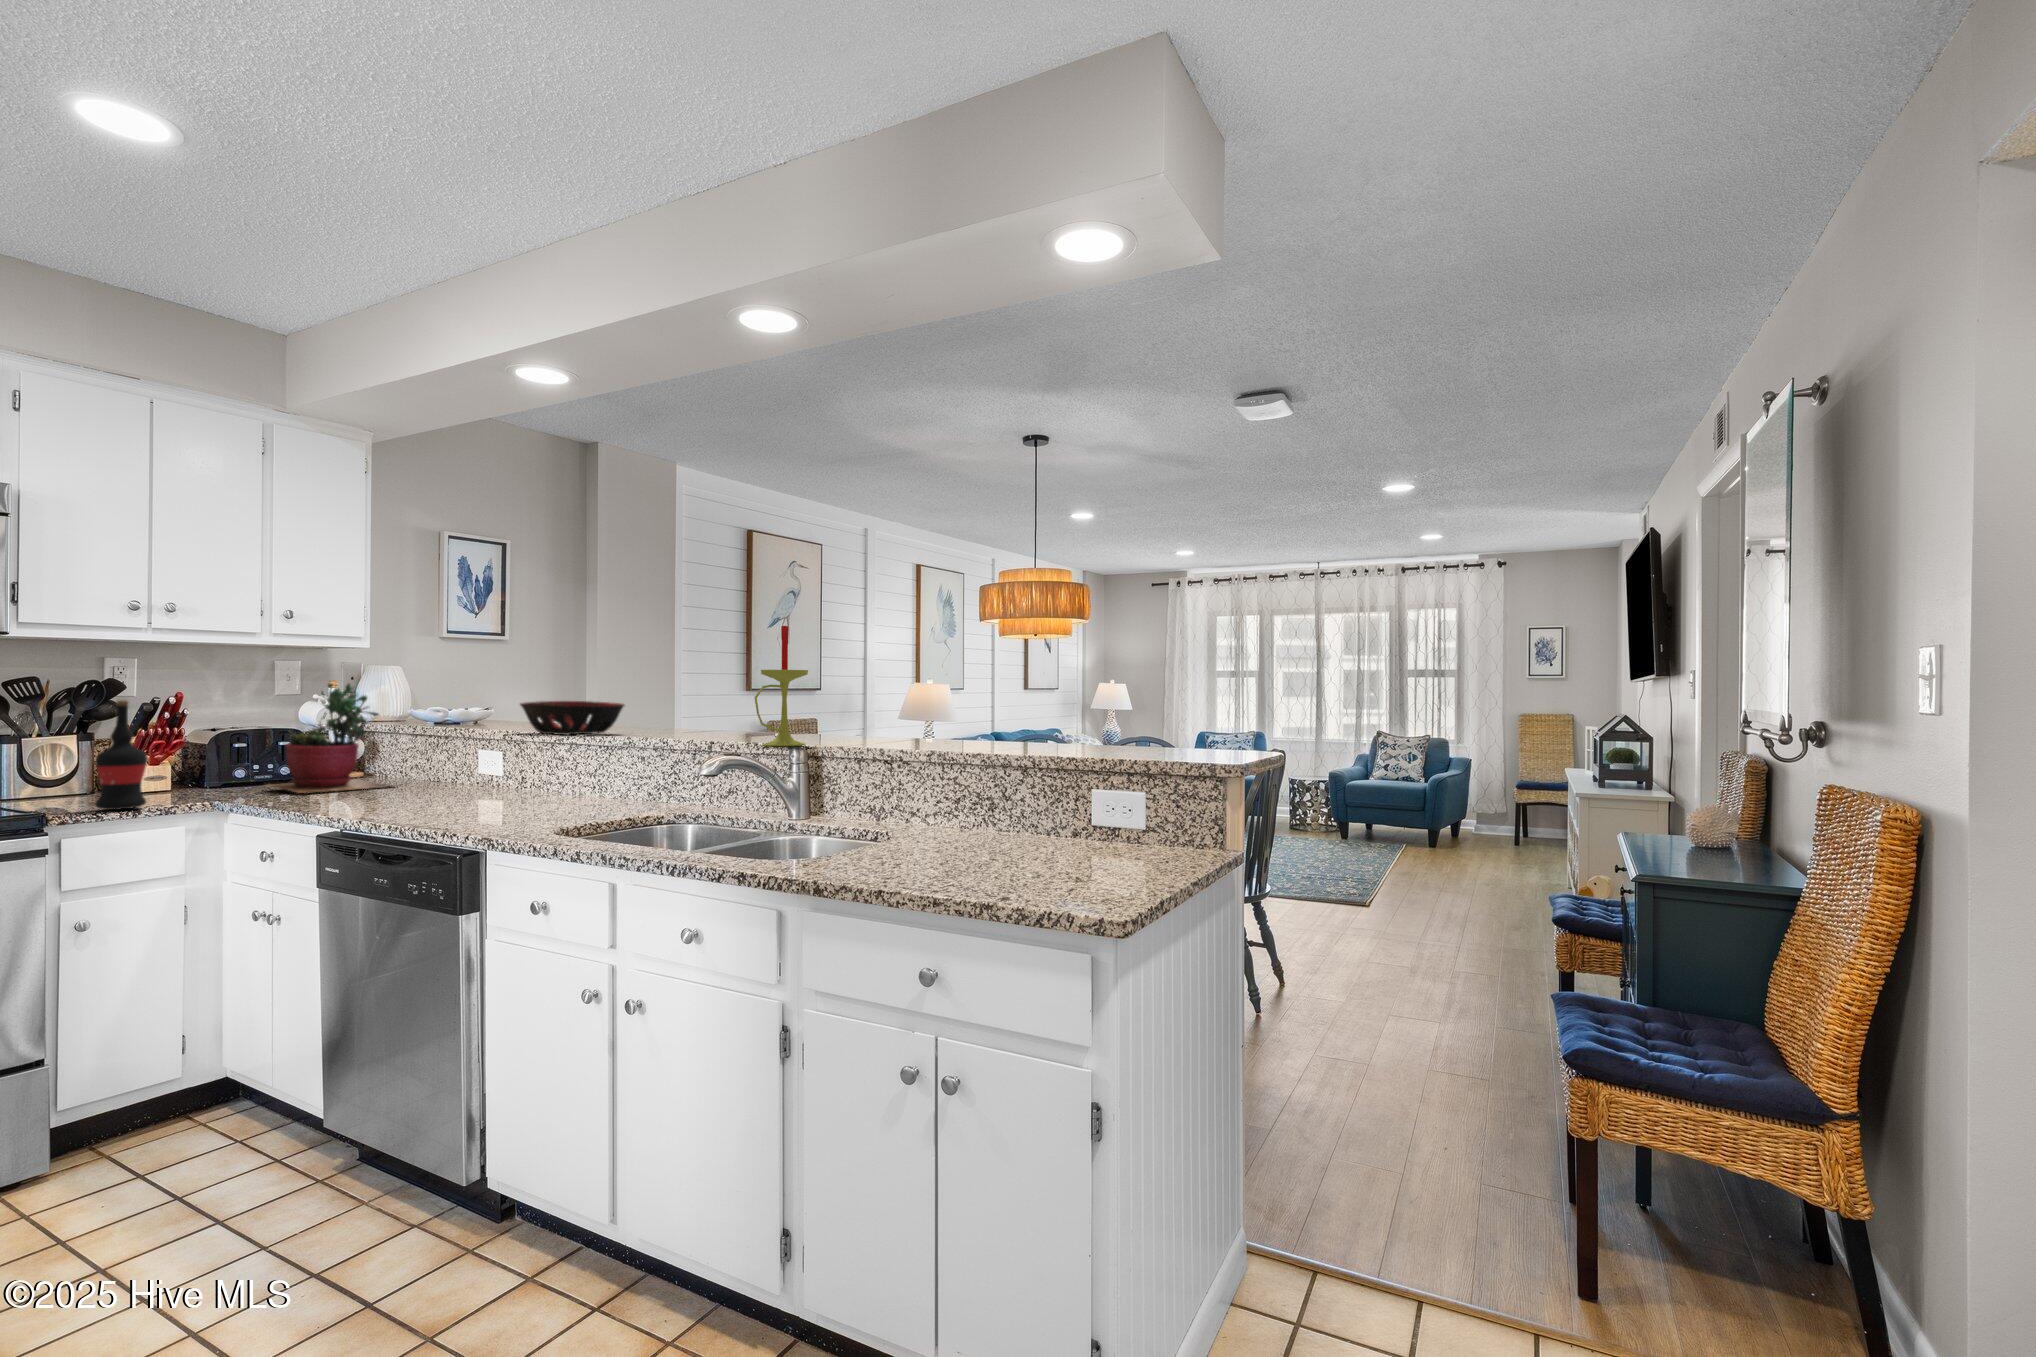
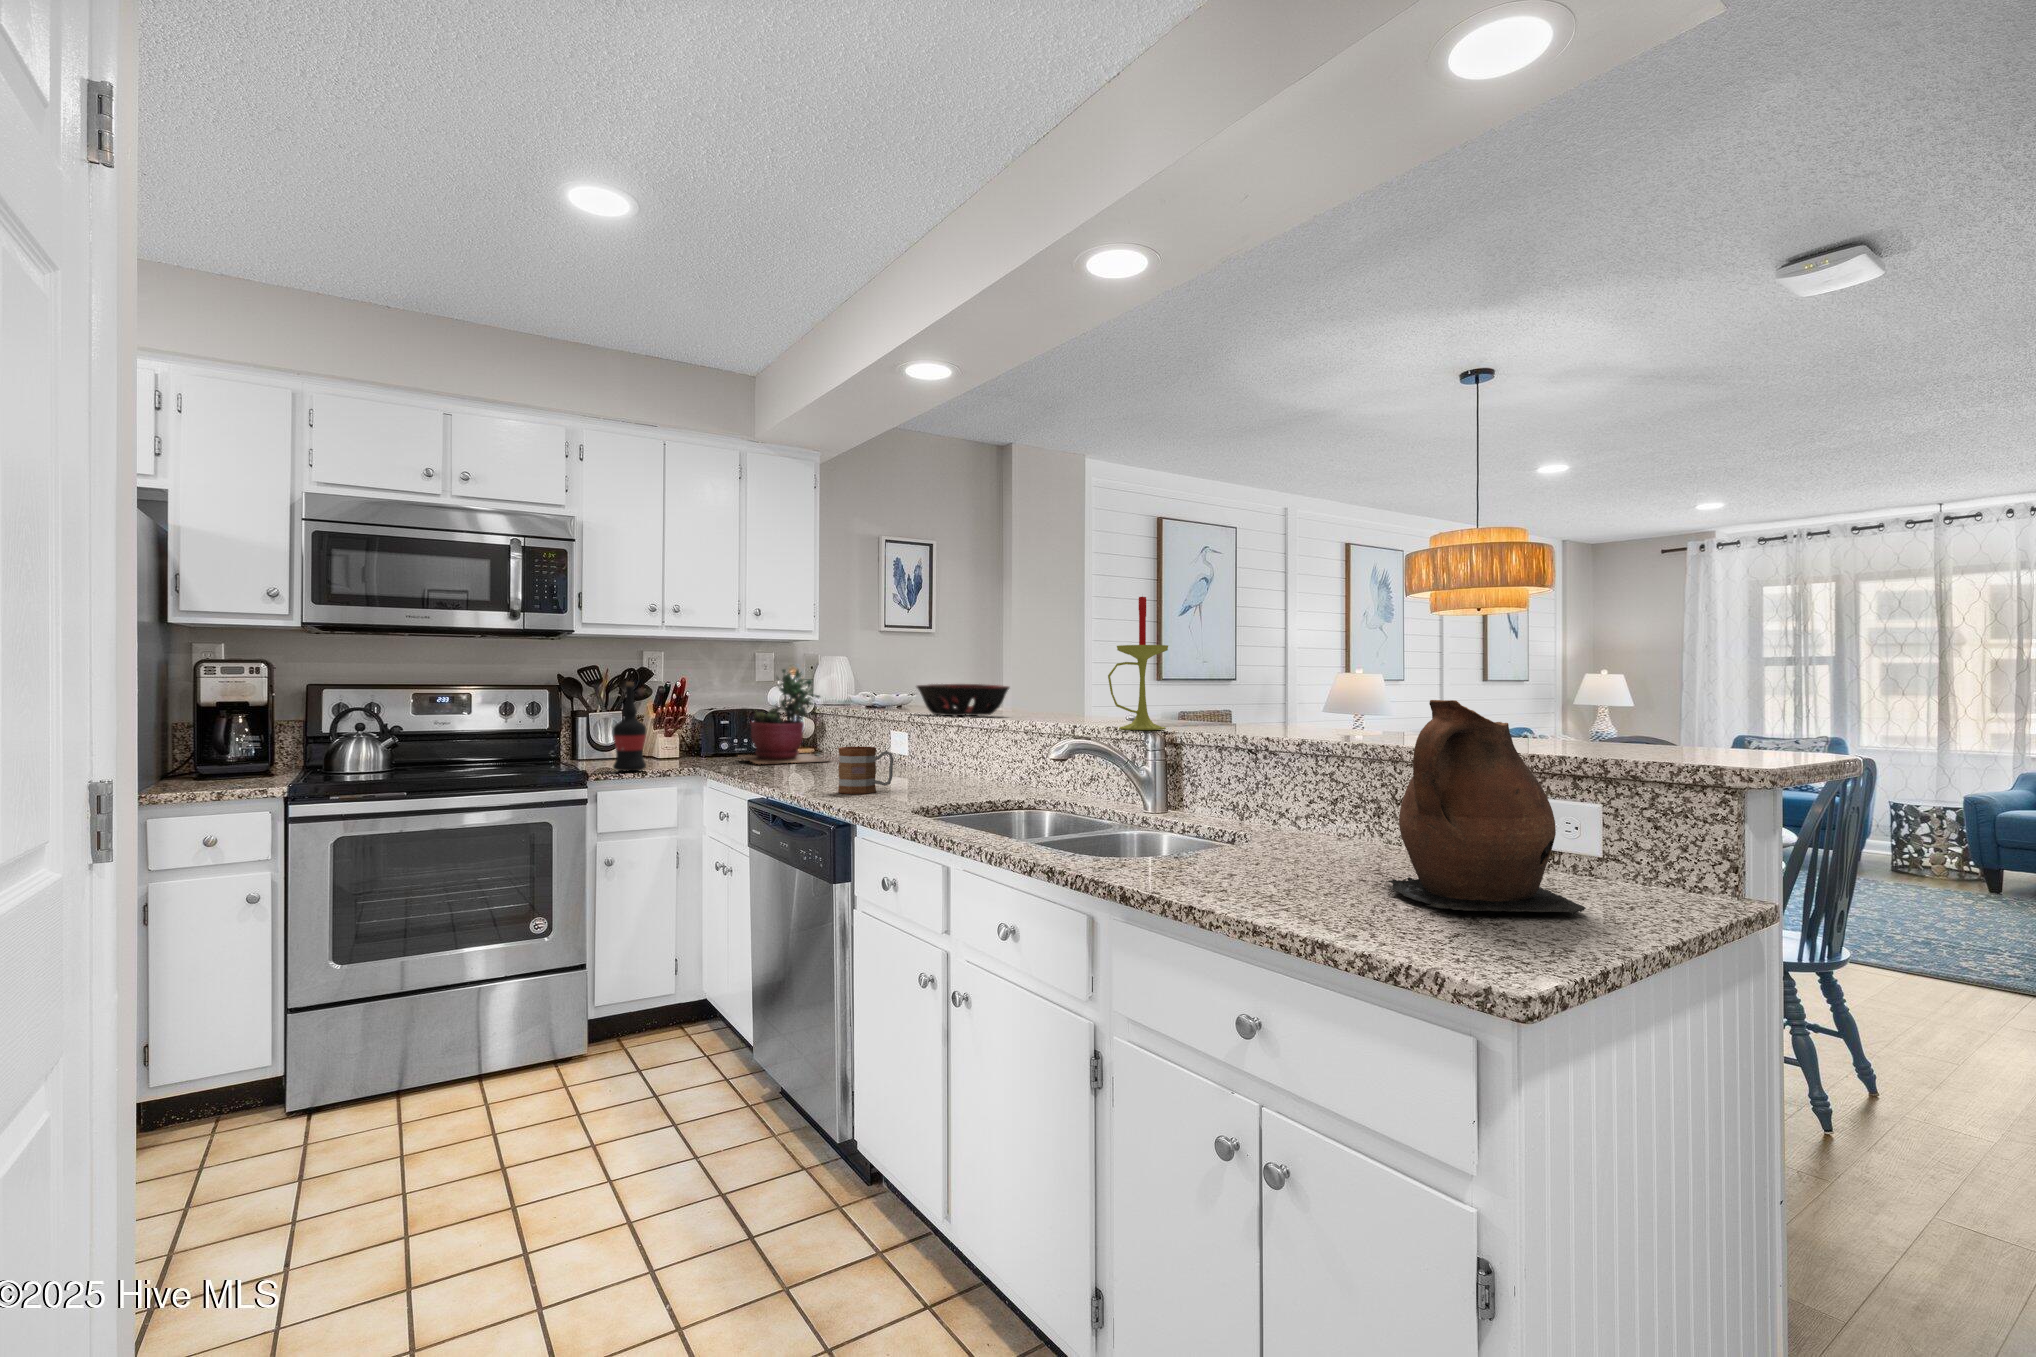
ceramic pitcher: none [1009,723,1145,874] -> present [1381,700,1586,917]
mug: none [445,770,513,820] -> present [838,746,894,794]

